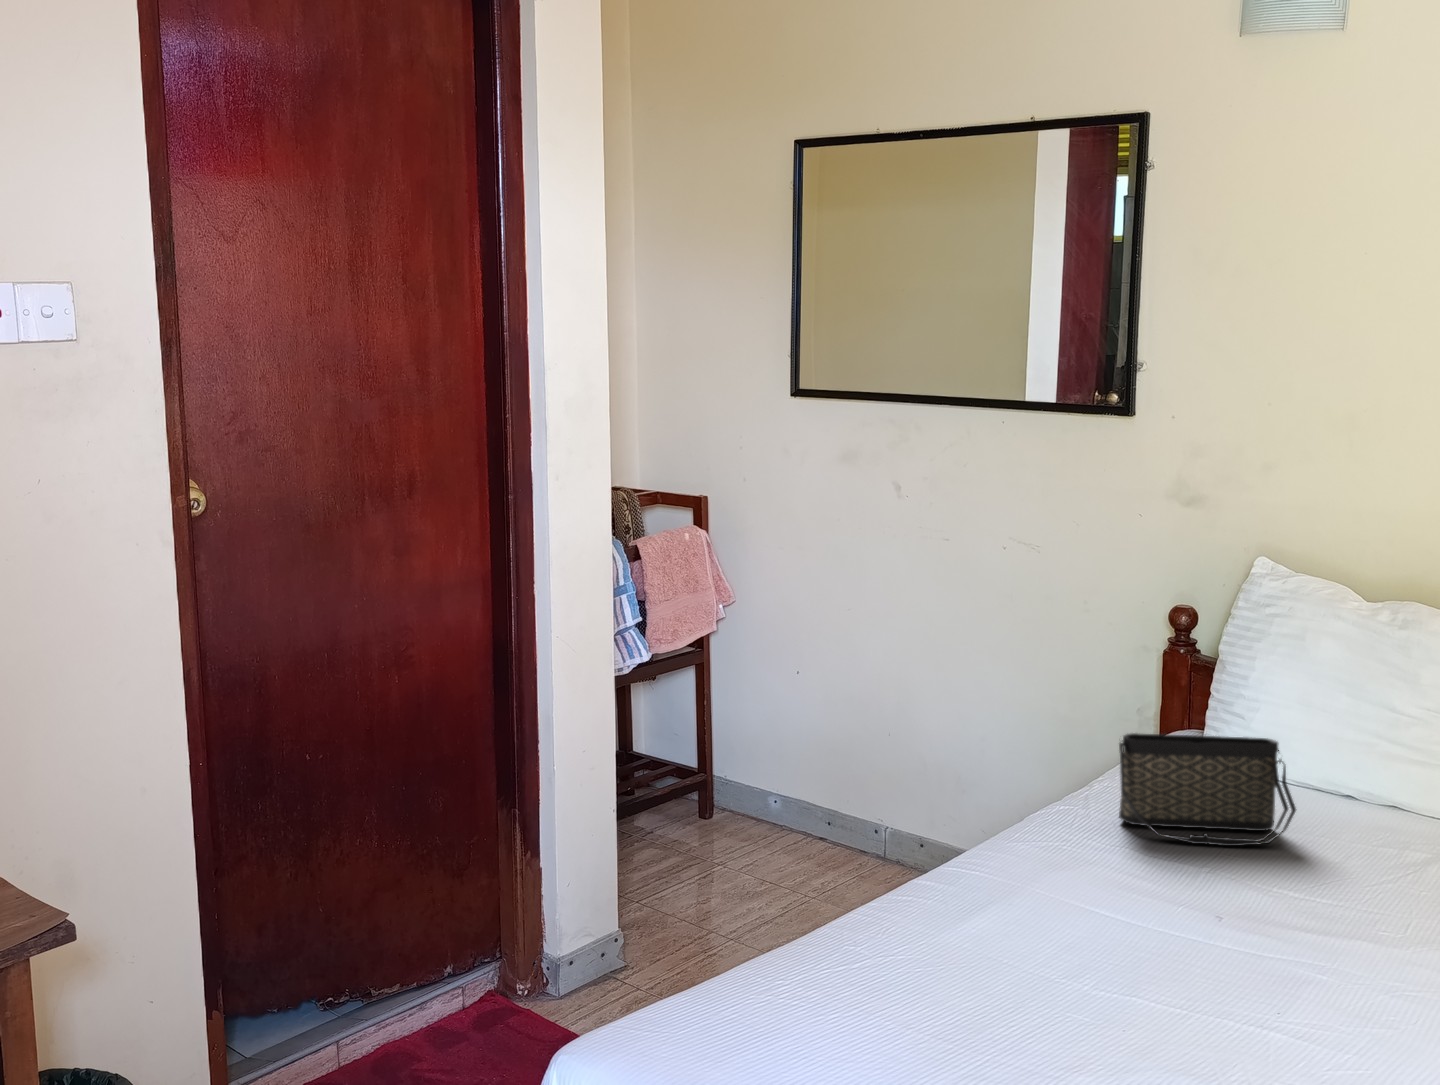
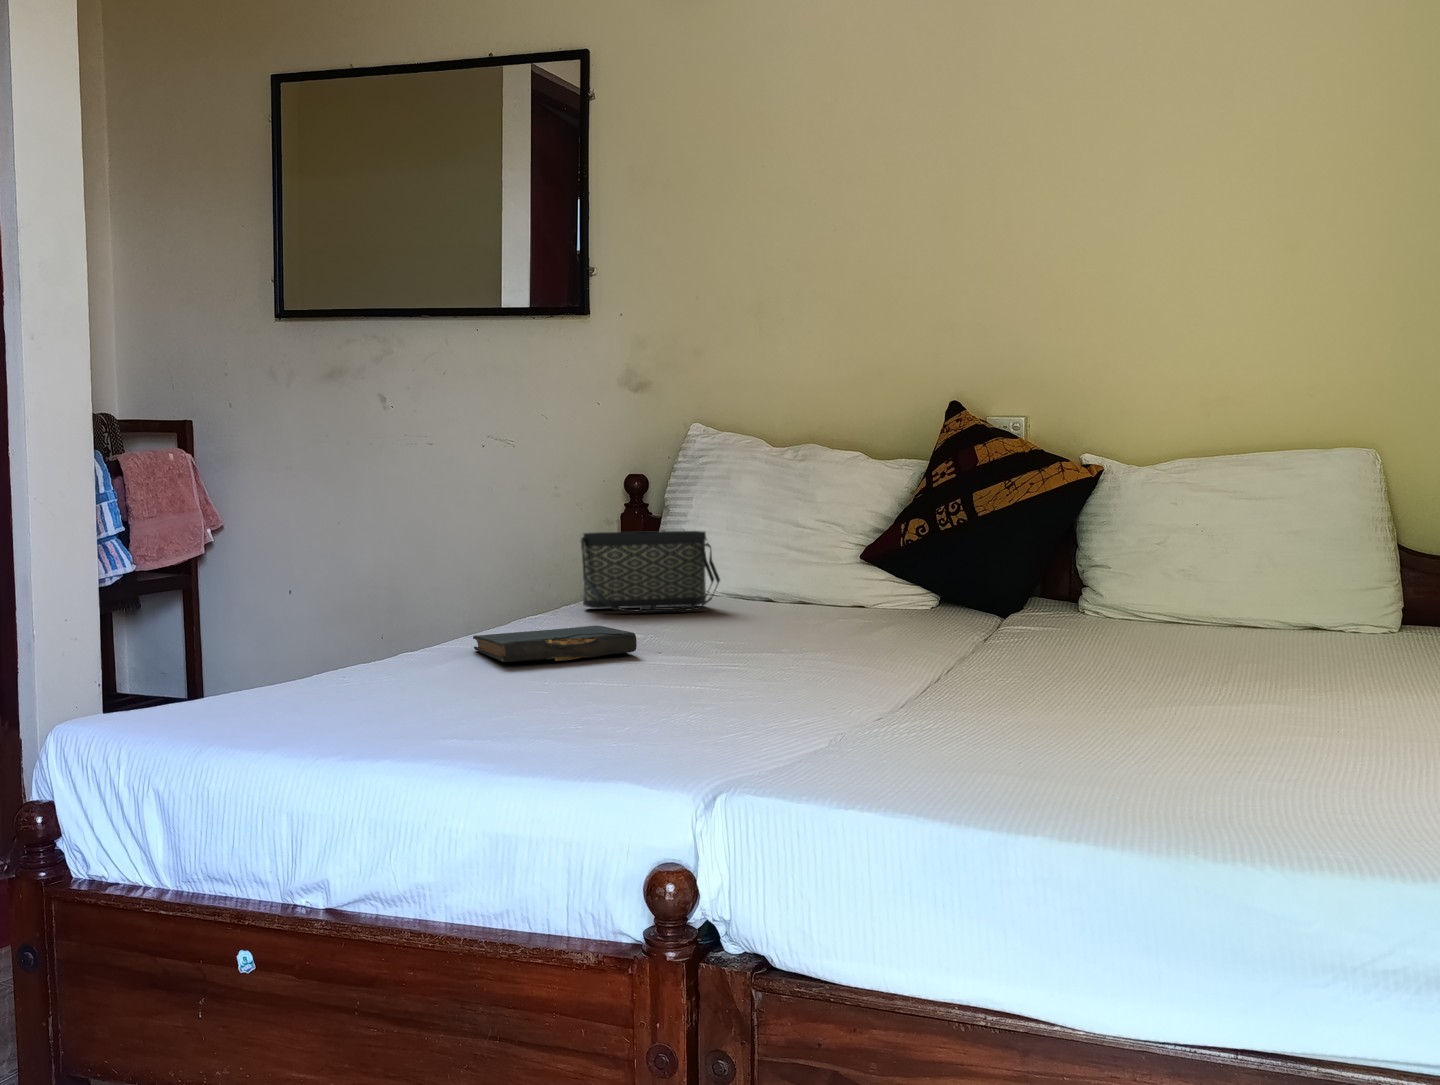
book: none [991,904,1195,984] -> present [473,626,637,662]

